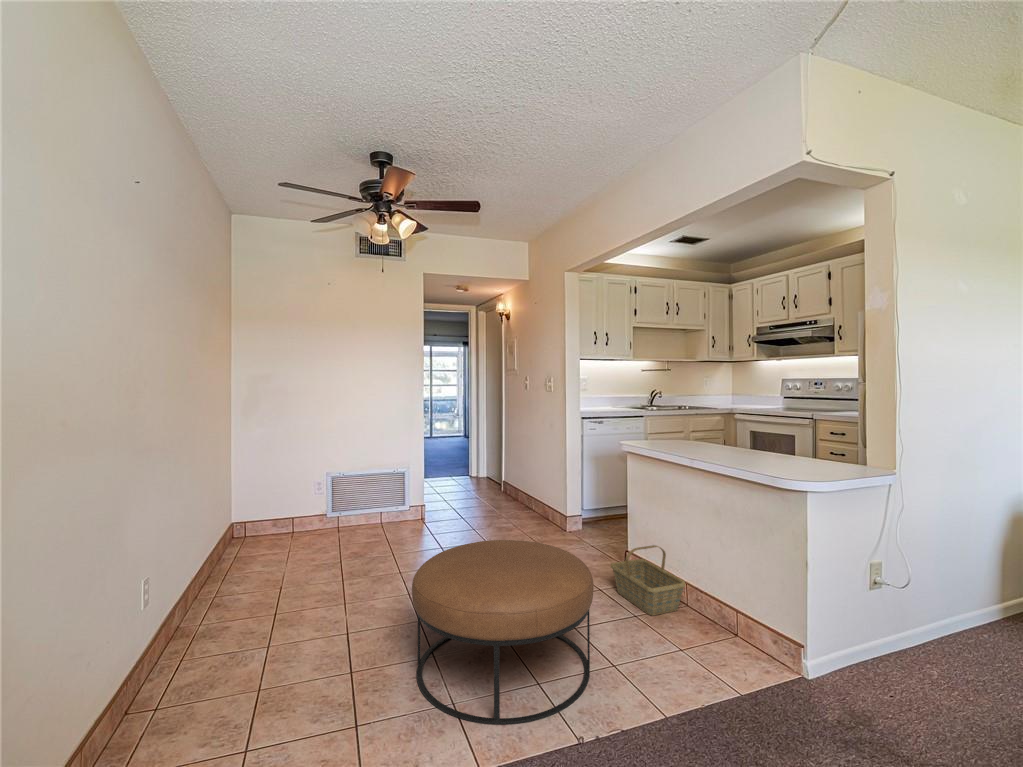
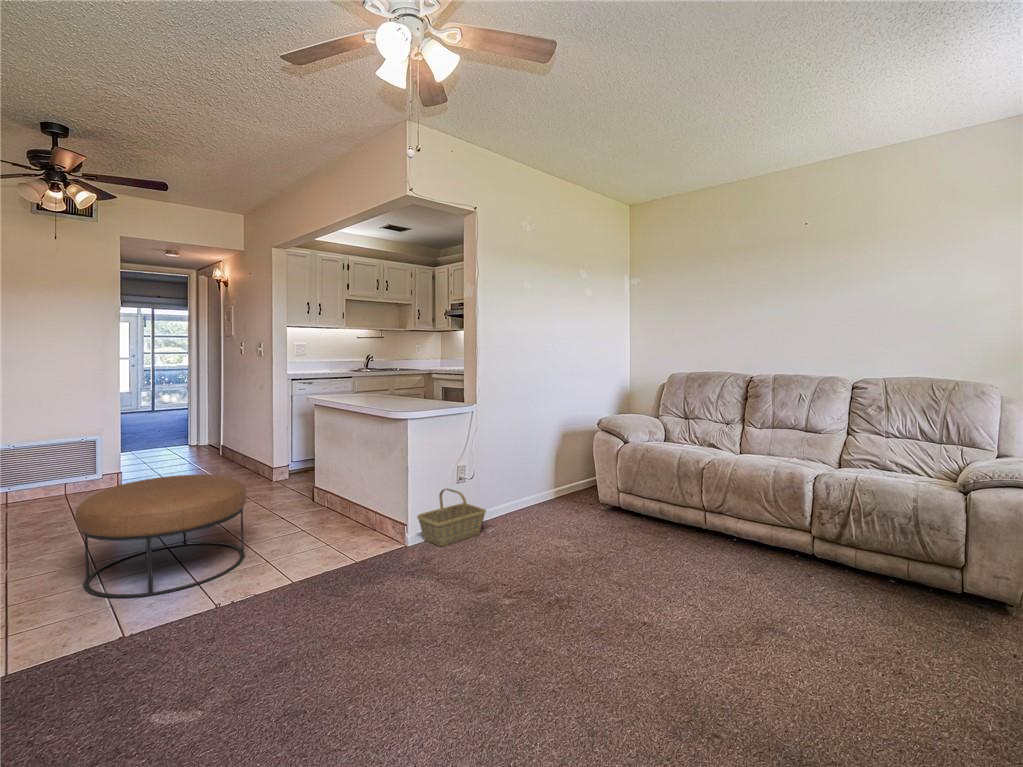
basket: present [611,545,685,616] -> present [417,488,486,546]

